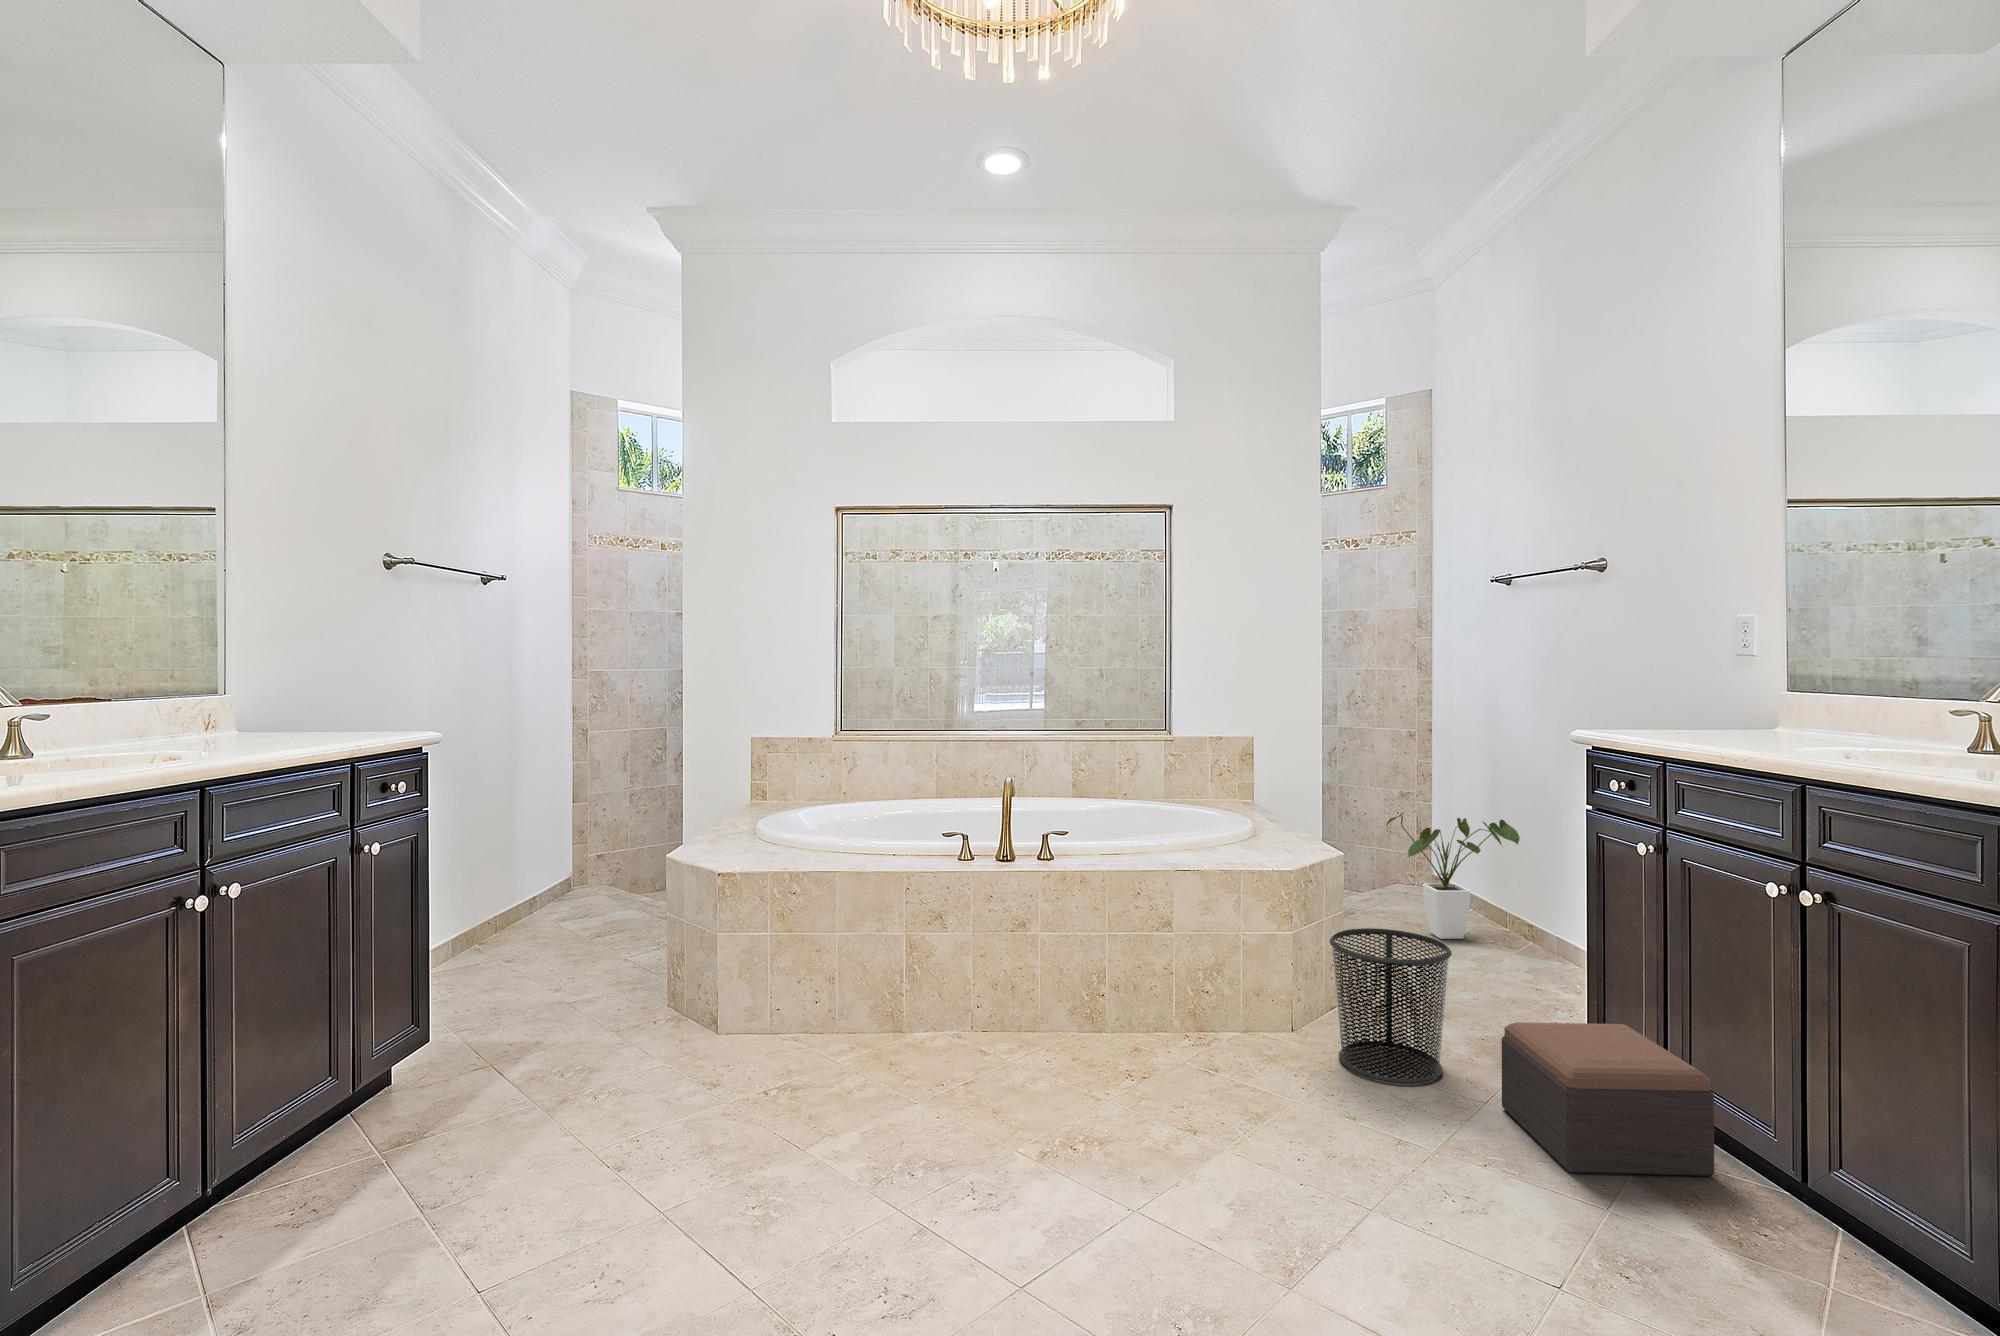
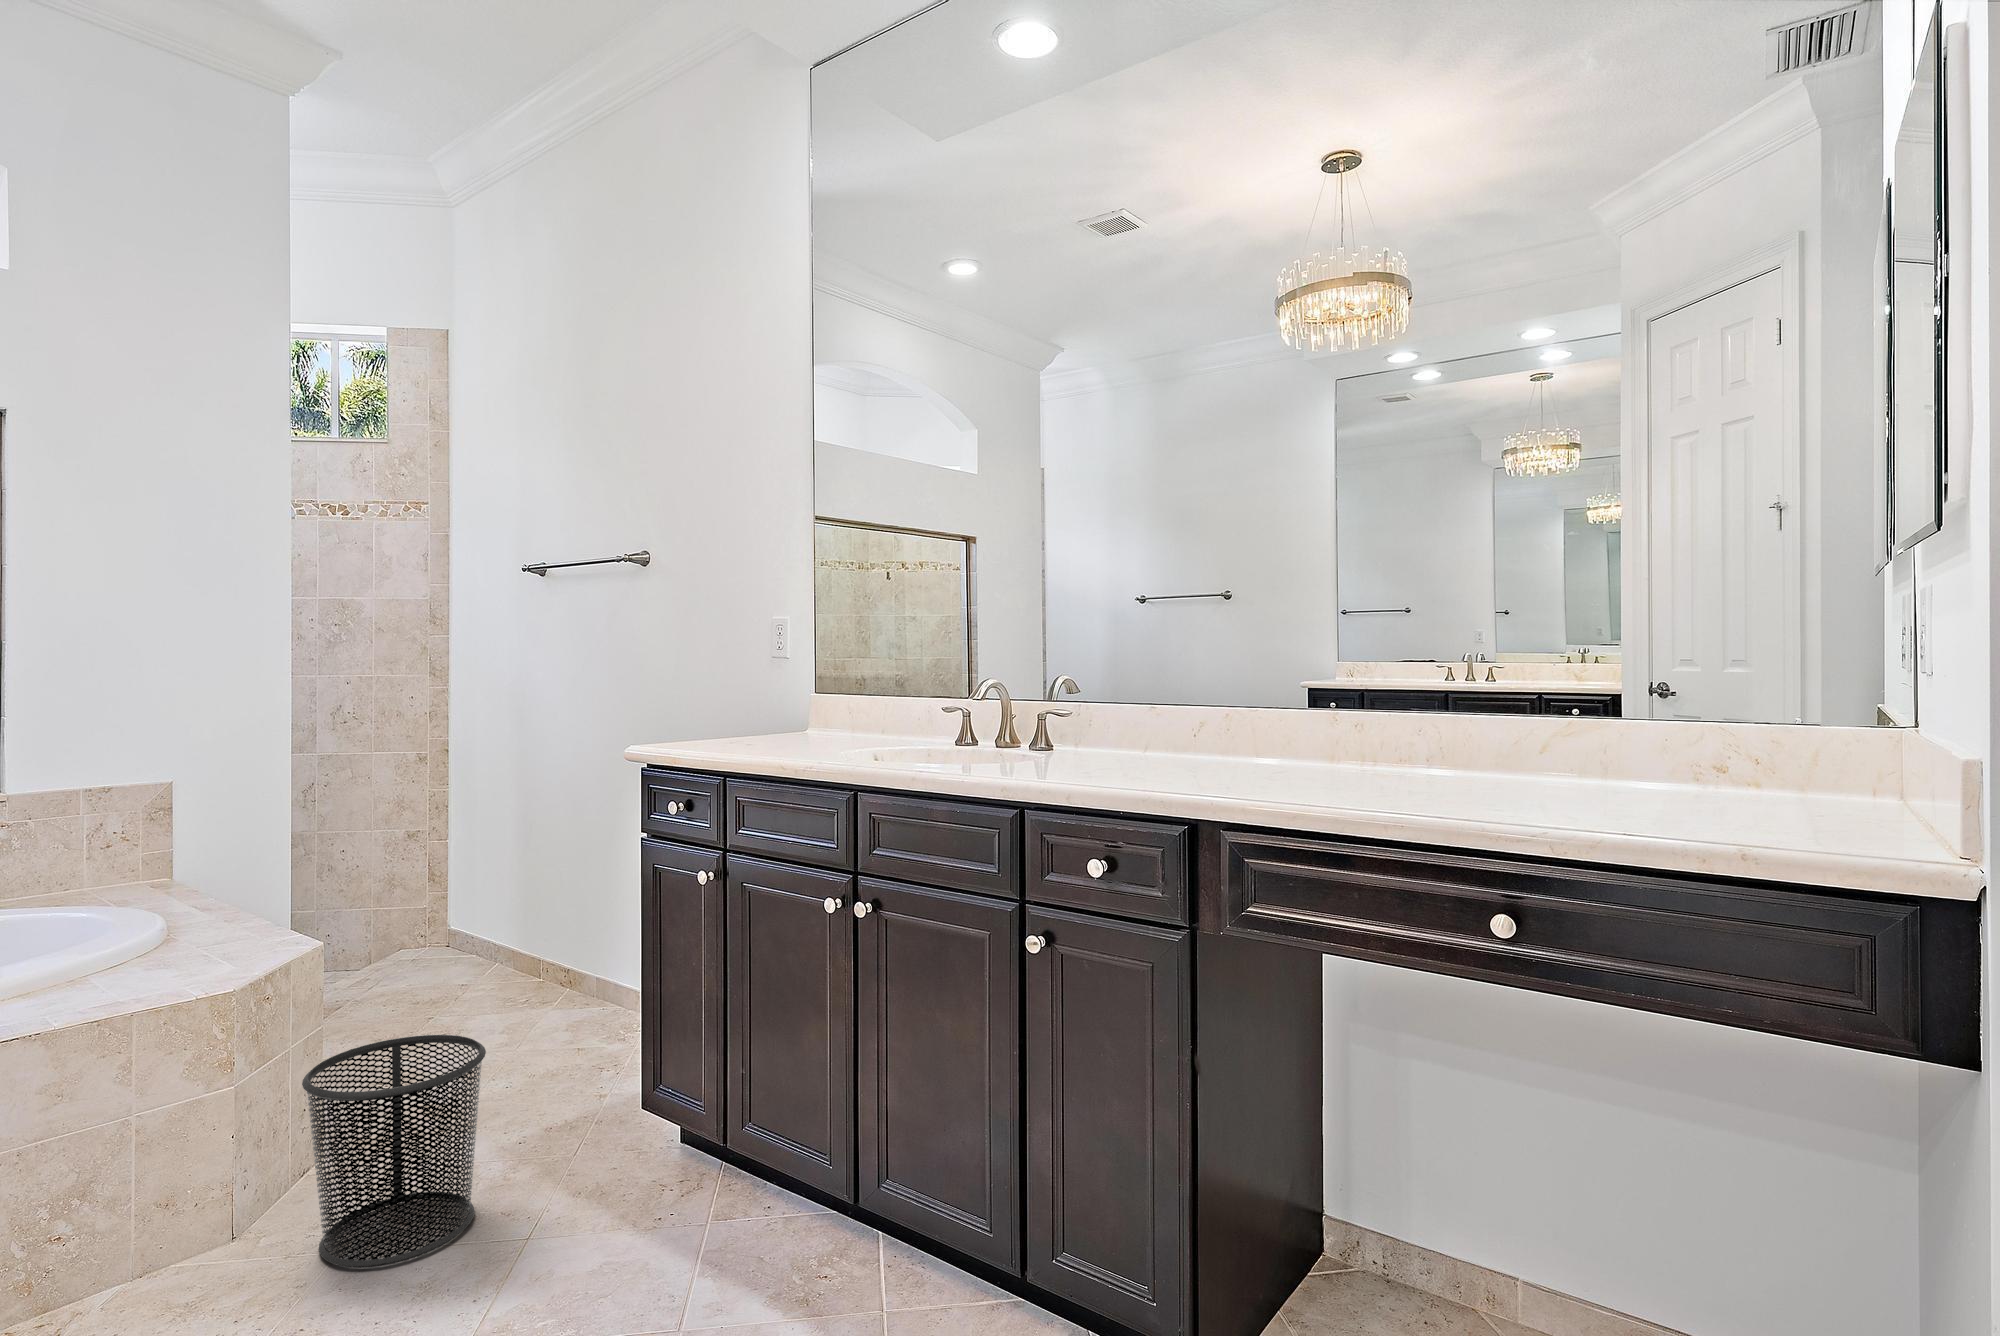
house plant: present [1386,812,1520,939] -> none [387,854,557,1015]
footstool: present [1502,1022,1714,1176] -> none [552,1081,777,1294]

